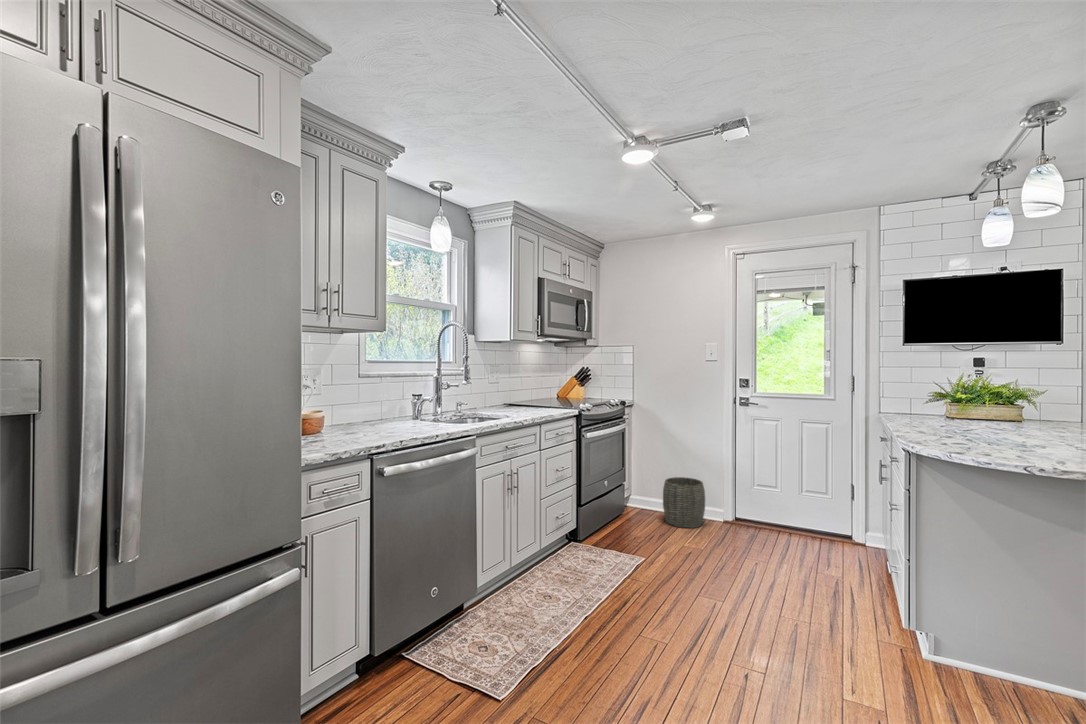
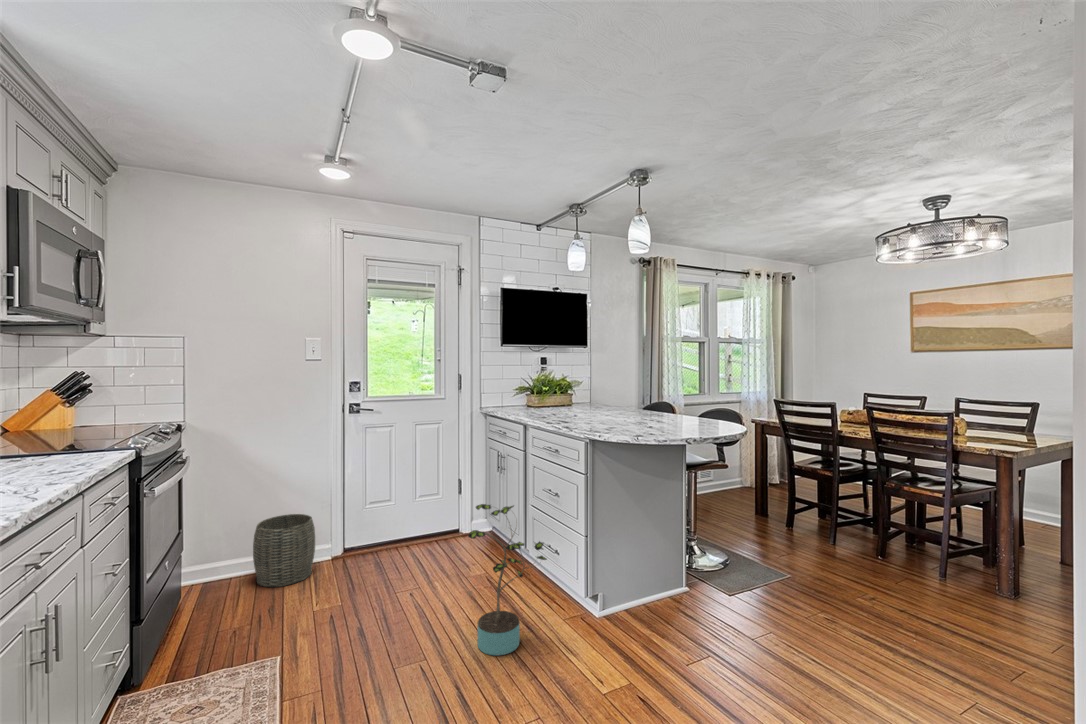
potted plant: none [752,491,836,627] -> present [468,504,547,656]

